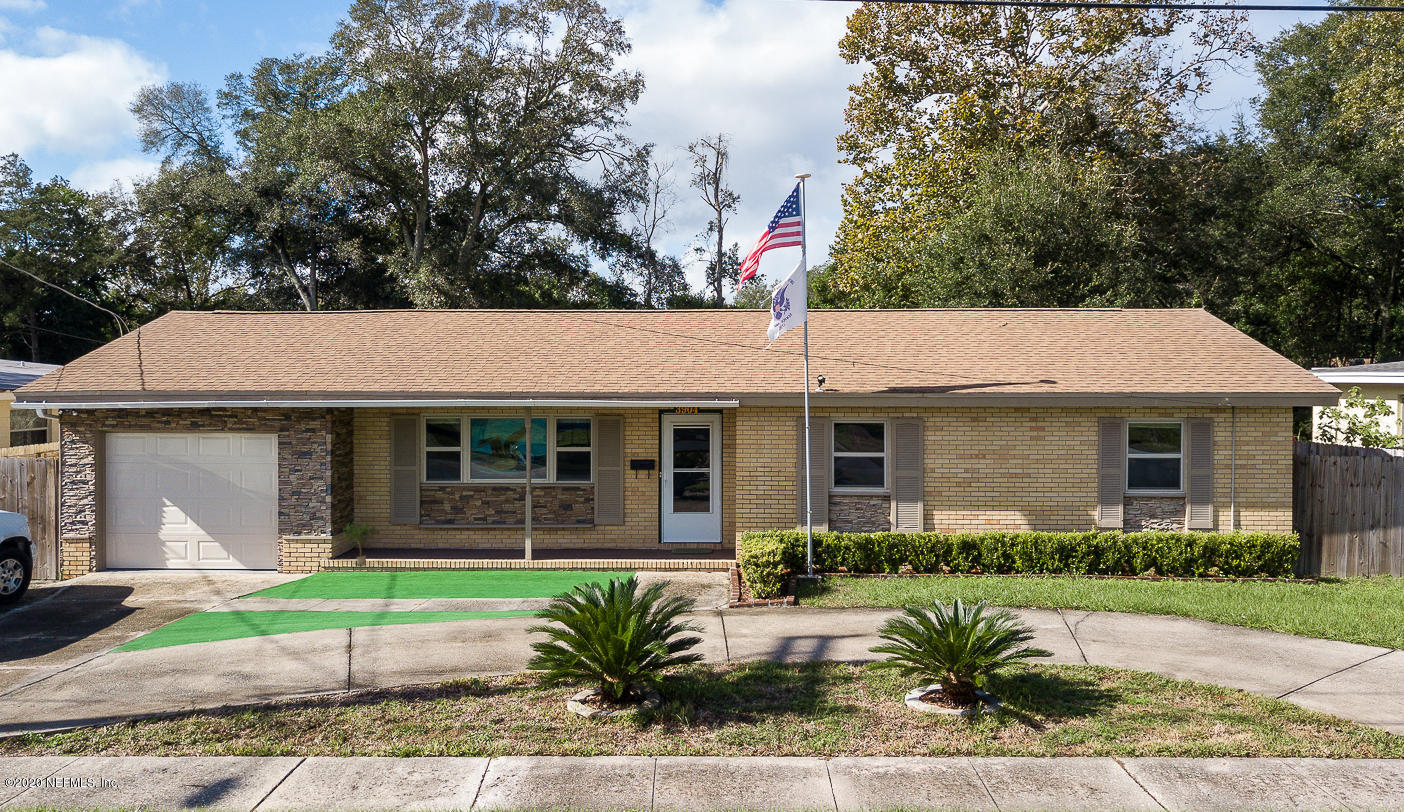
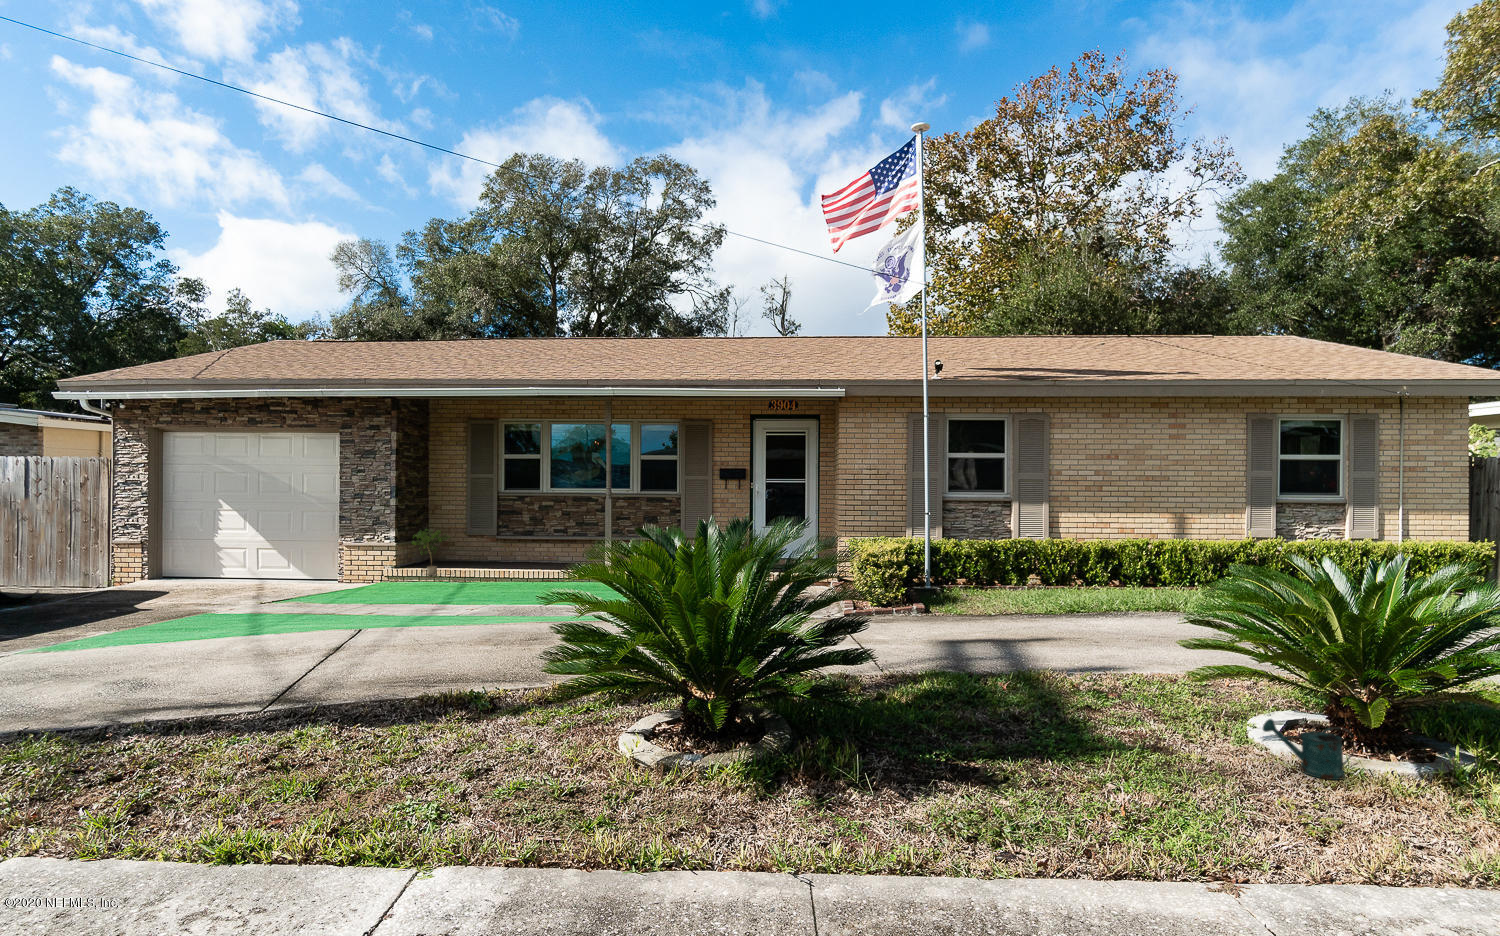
watering can: none [930,686,973,719] -> present [1263,719,1356,780]

